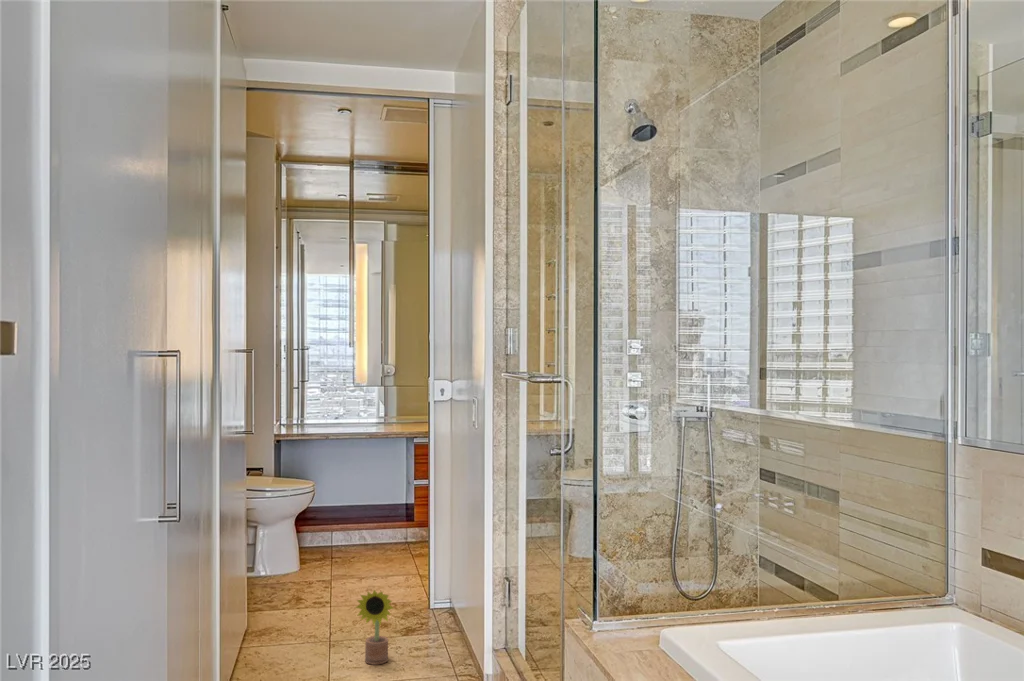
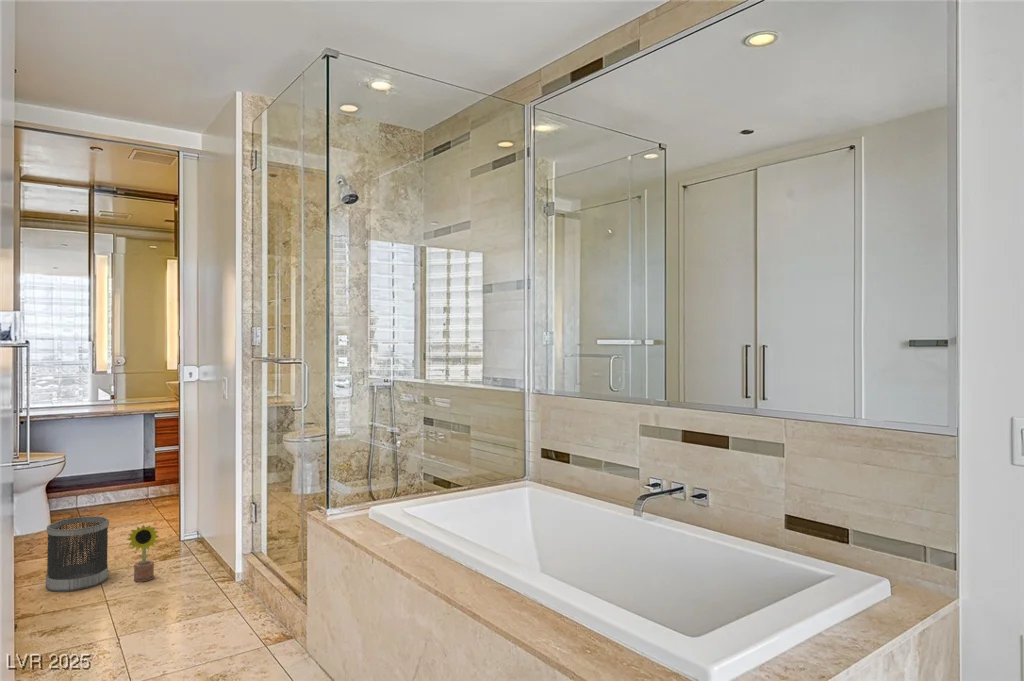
wastebasket: none [270,569,339,665] -> present [46,517,109,592]

